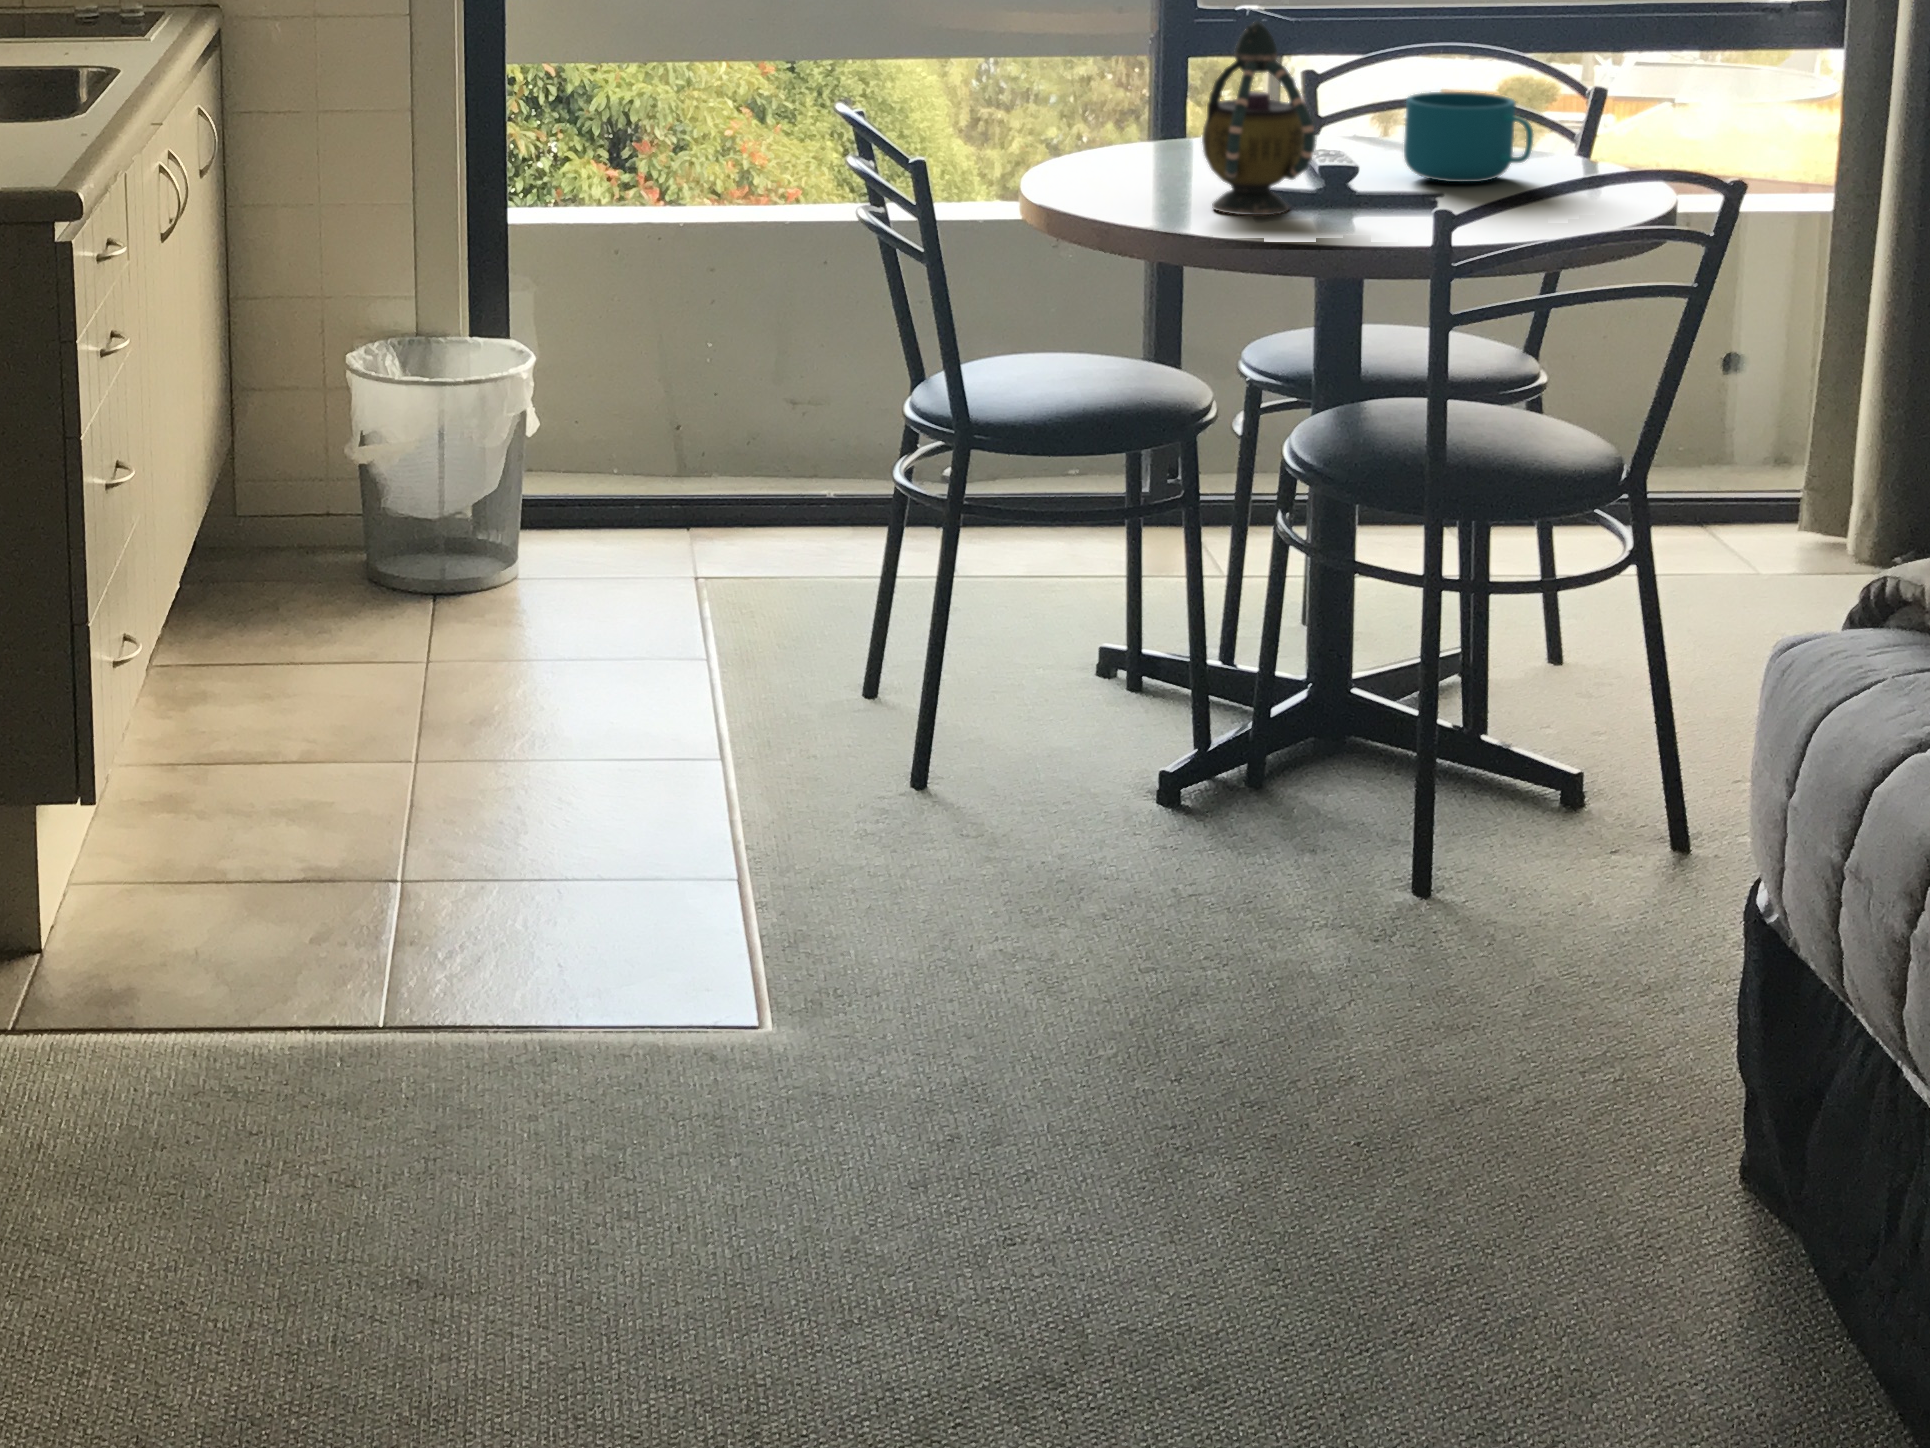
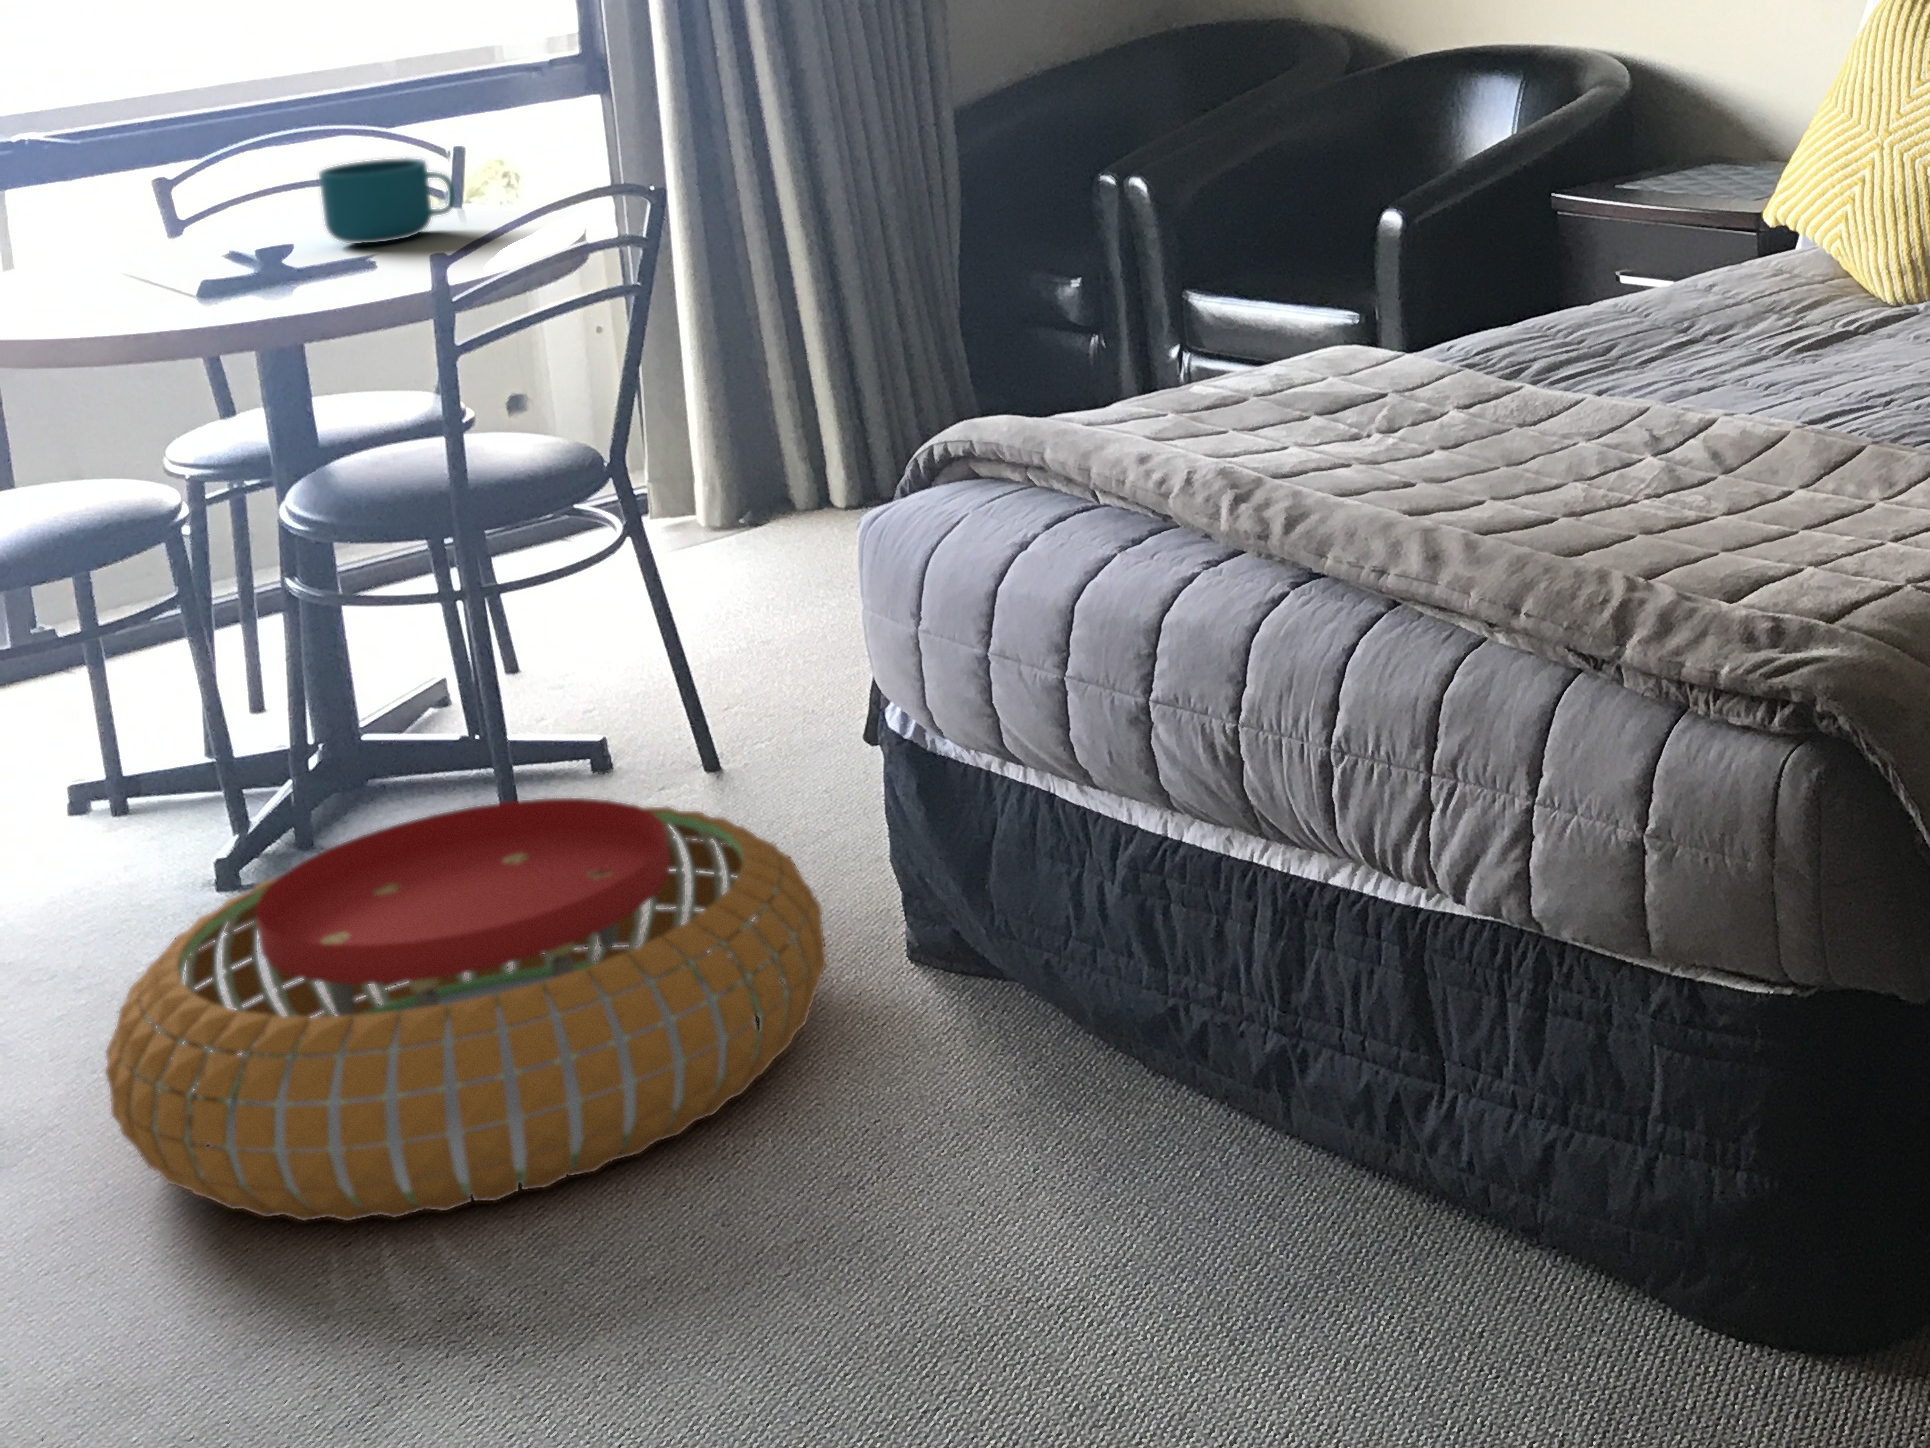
teapot: present [1202,21,1315,215] -> none [132,116,274,304]
pouf: none [886,811,1620,1275] -> present [106,798,826,1221]

